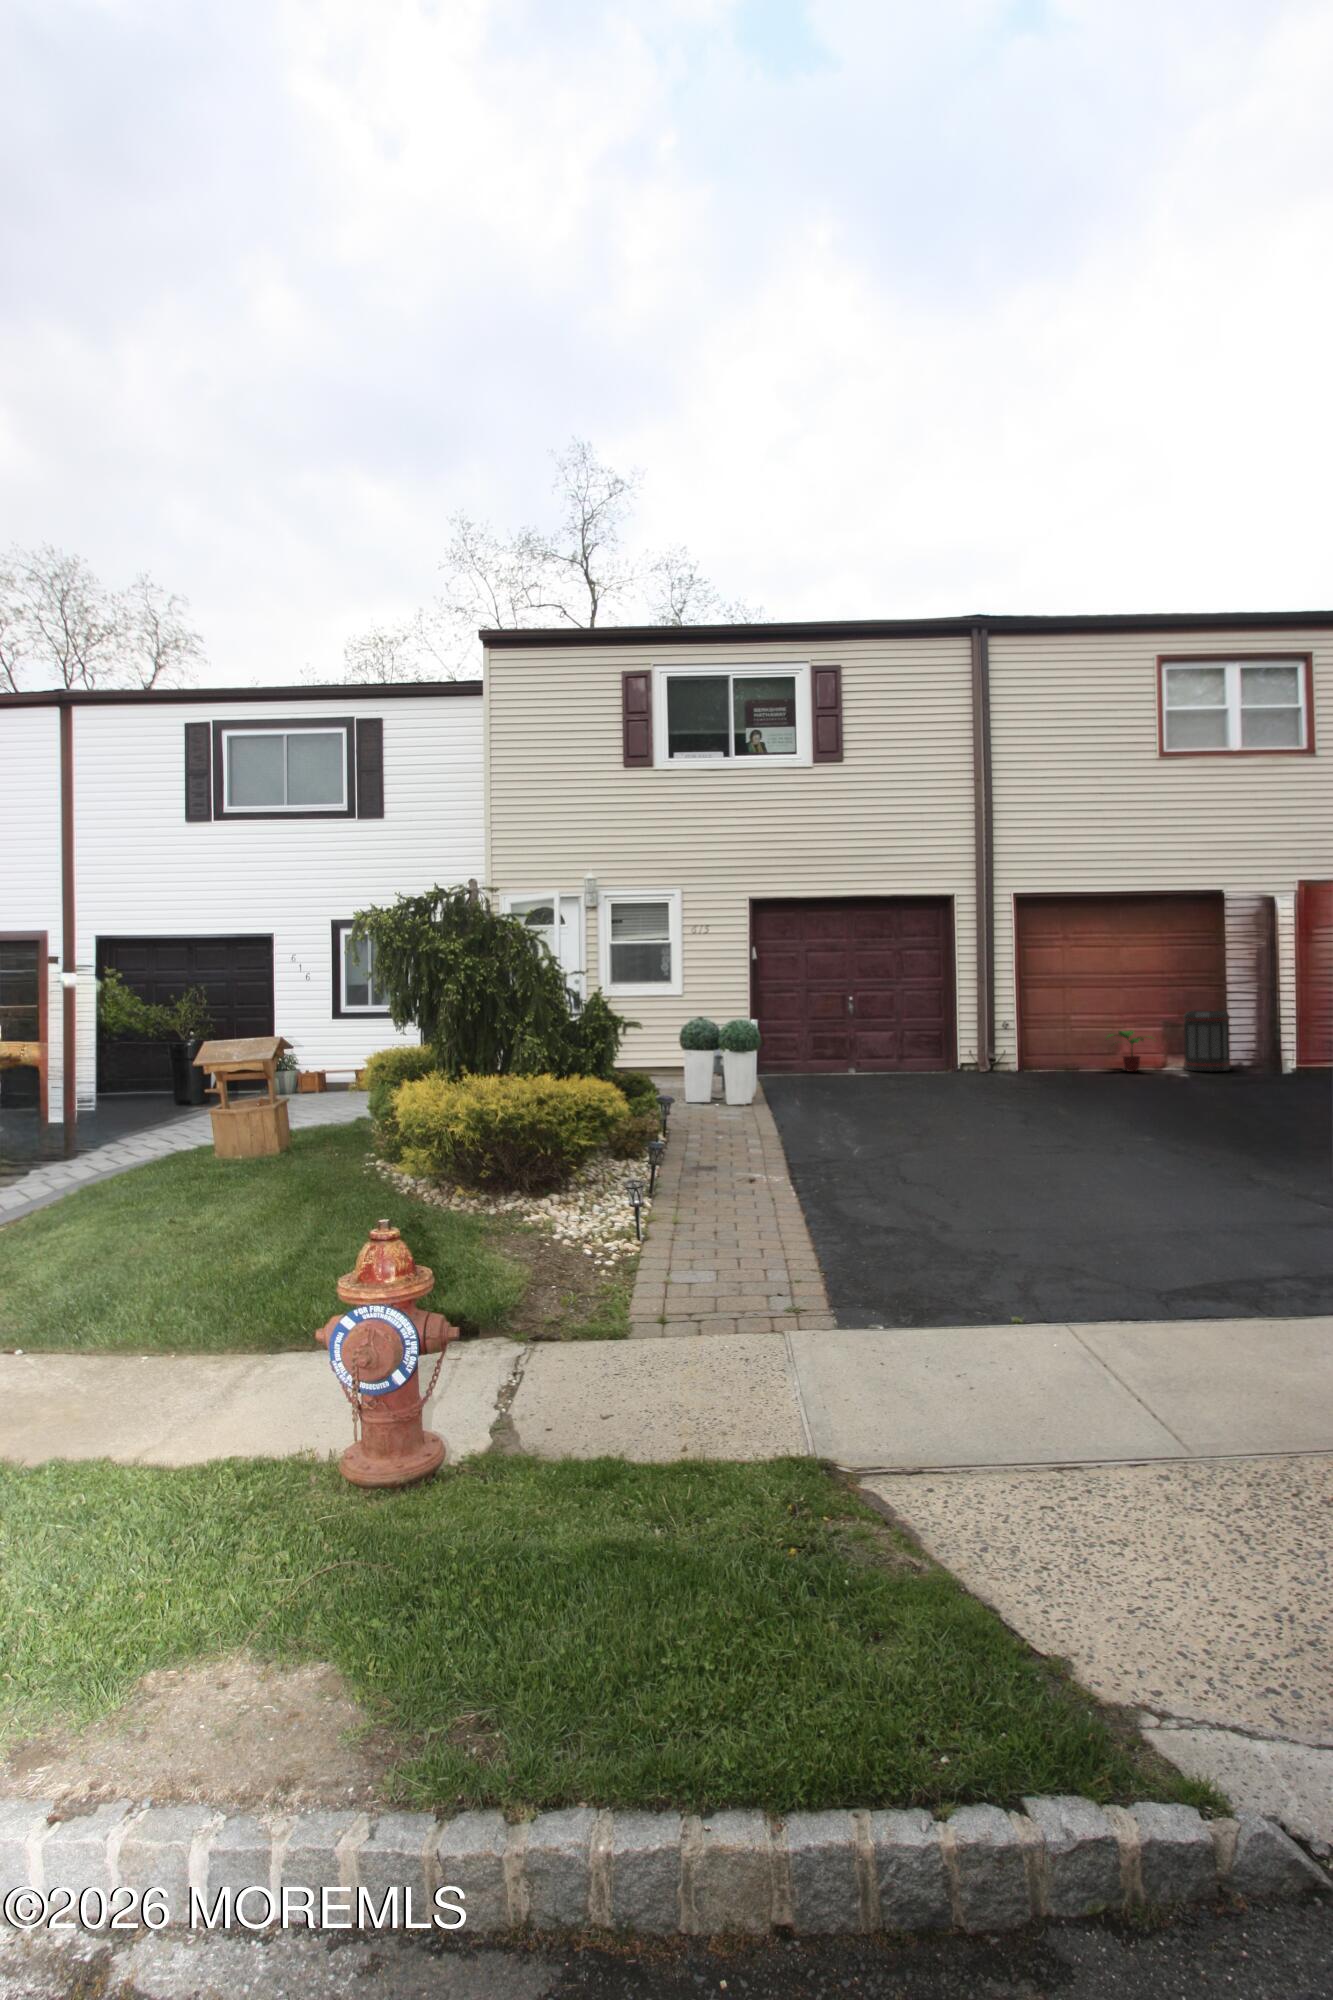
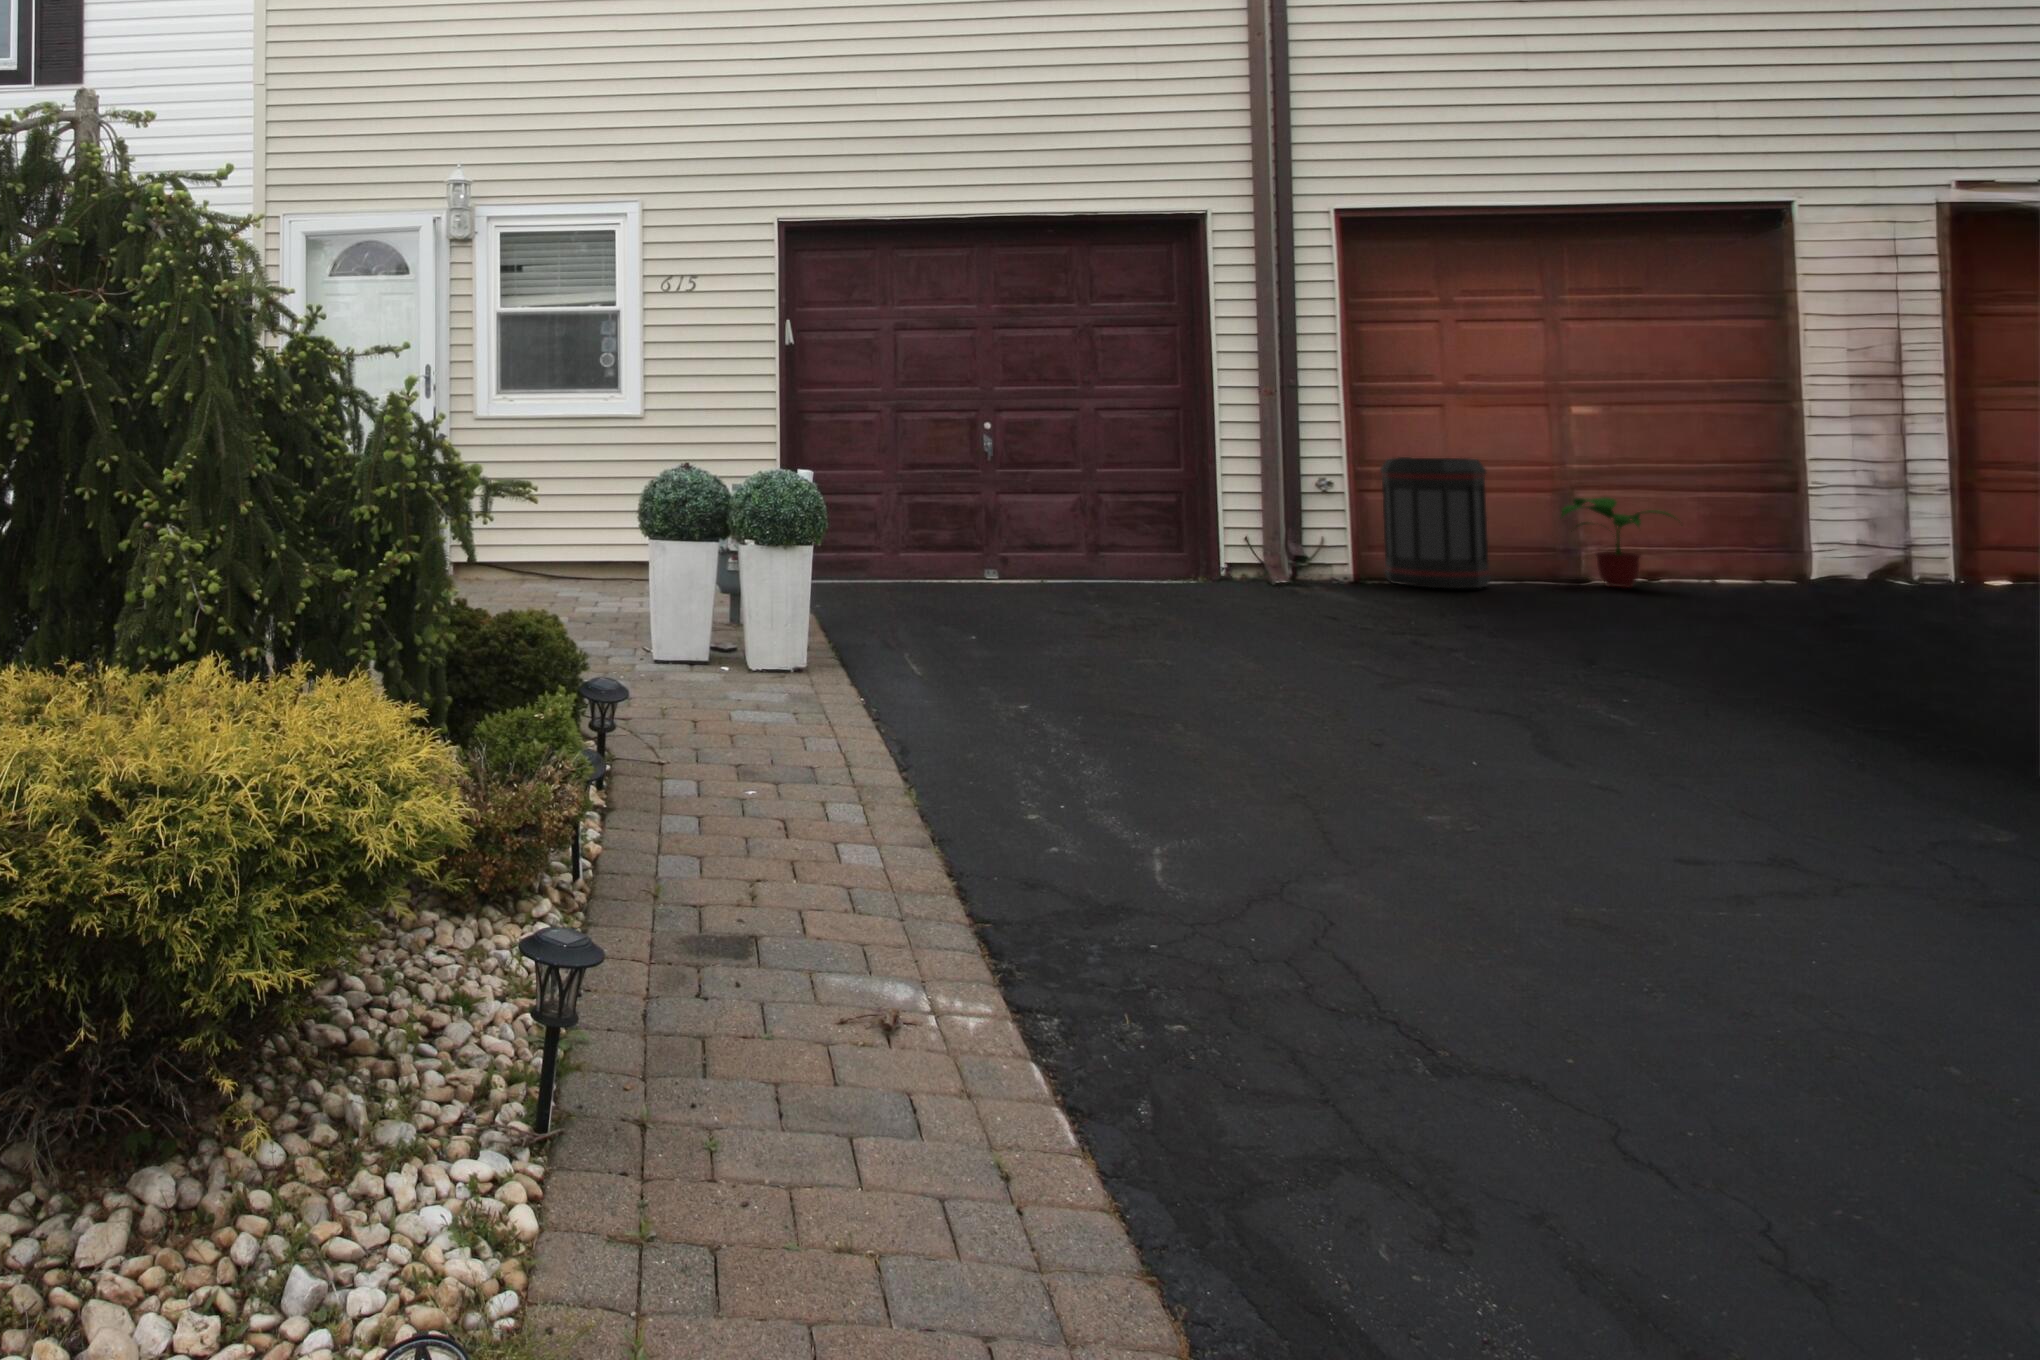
trash can: present [1184,1011,1230,1071] -> present [1380,457,1491,588]

